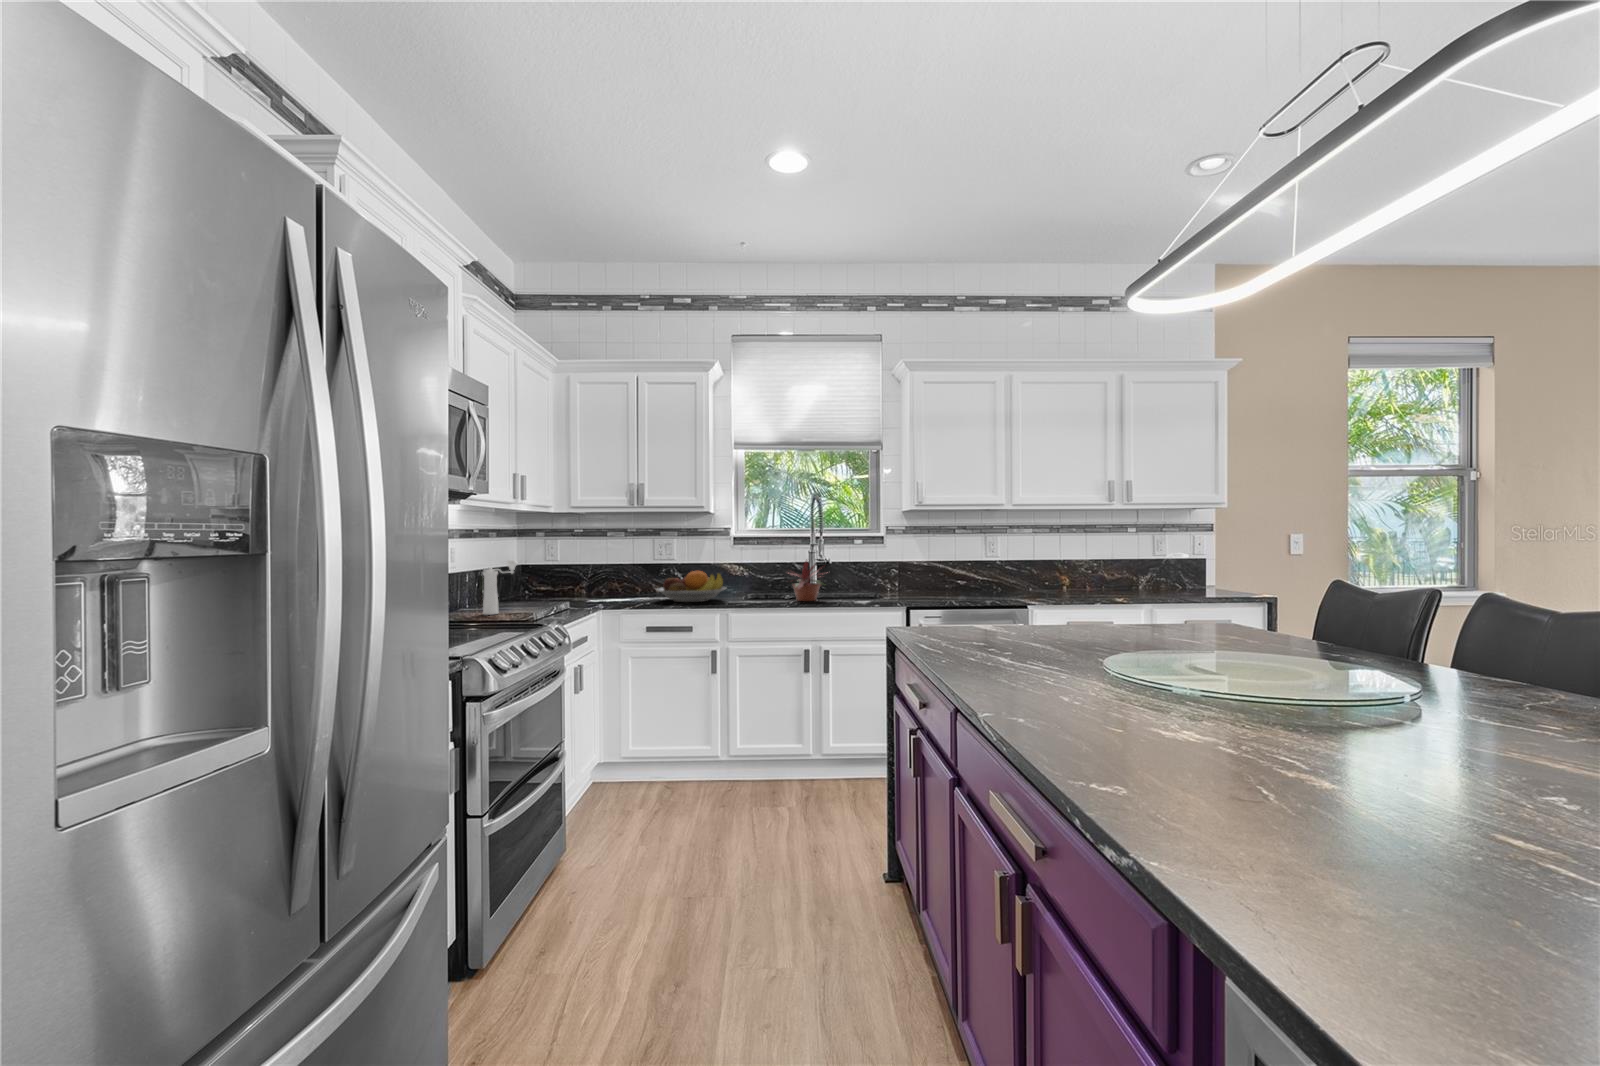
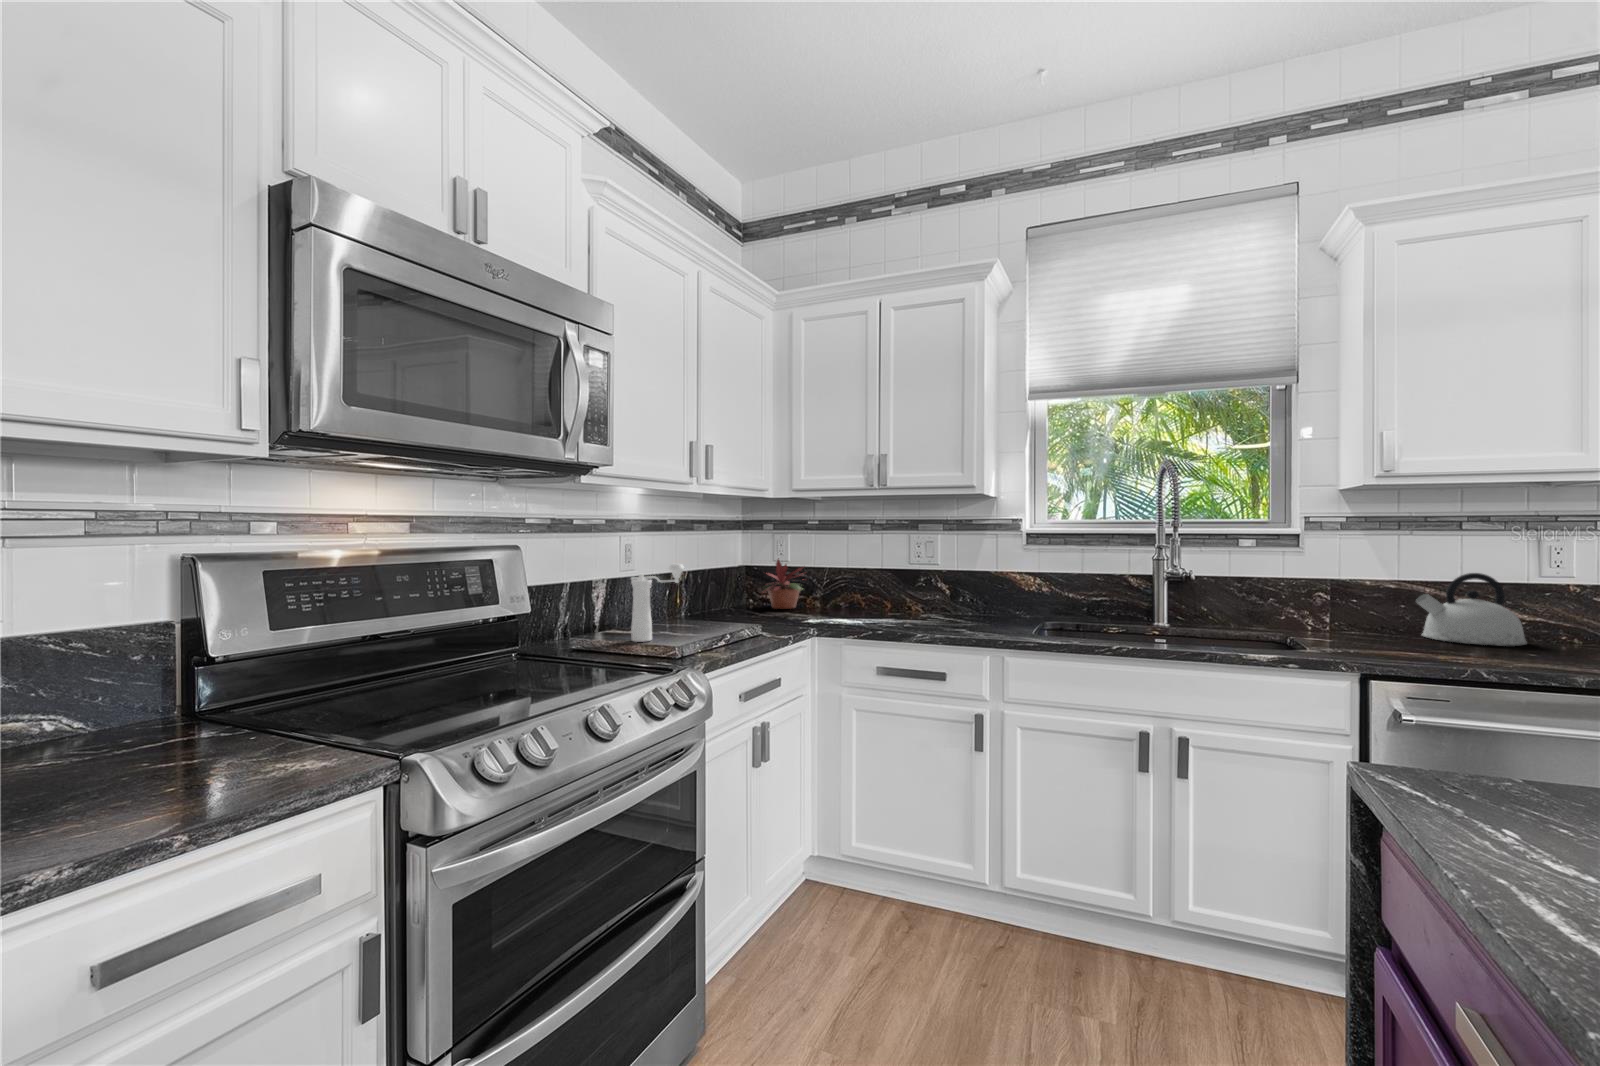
kettle: none [935,556,980,592] -> present [1416,573,1527,646]
potted plant: present [792,561,823,601] -> present [764,558,803,609]
fruit bowl: present [656,571,726,602] -> none [890,586,1002,636]

